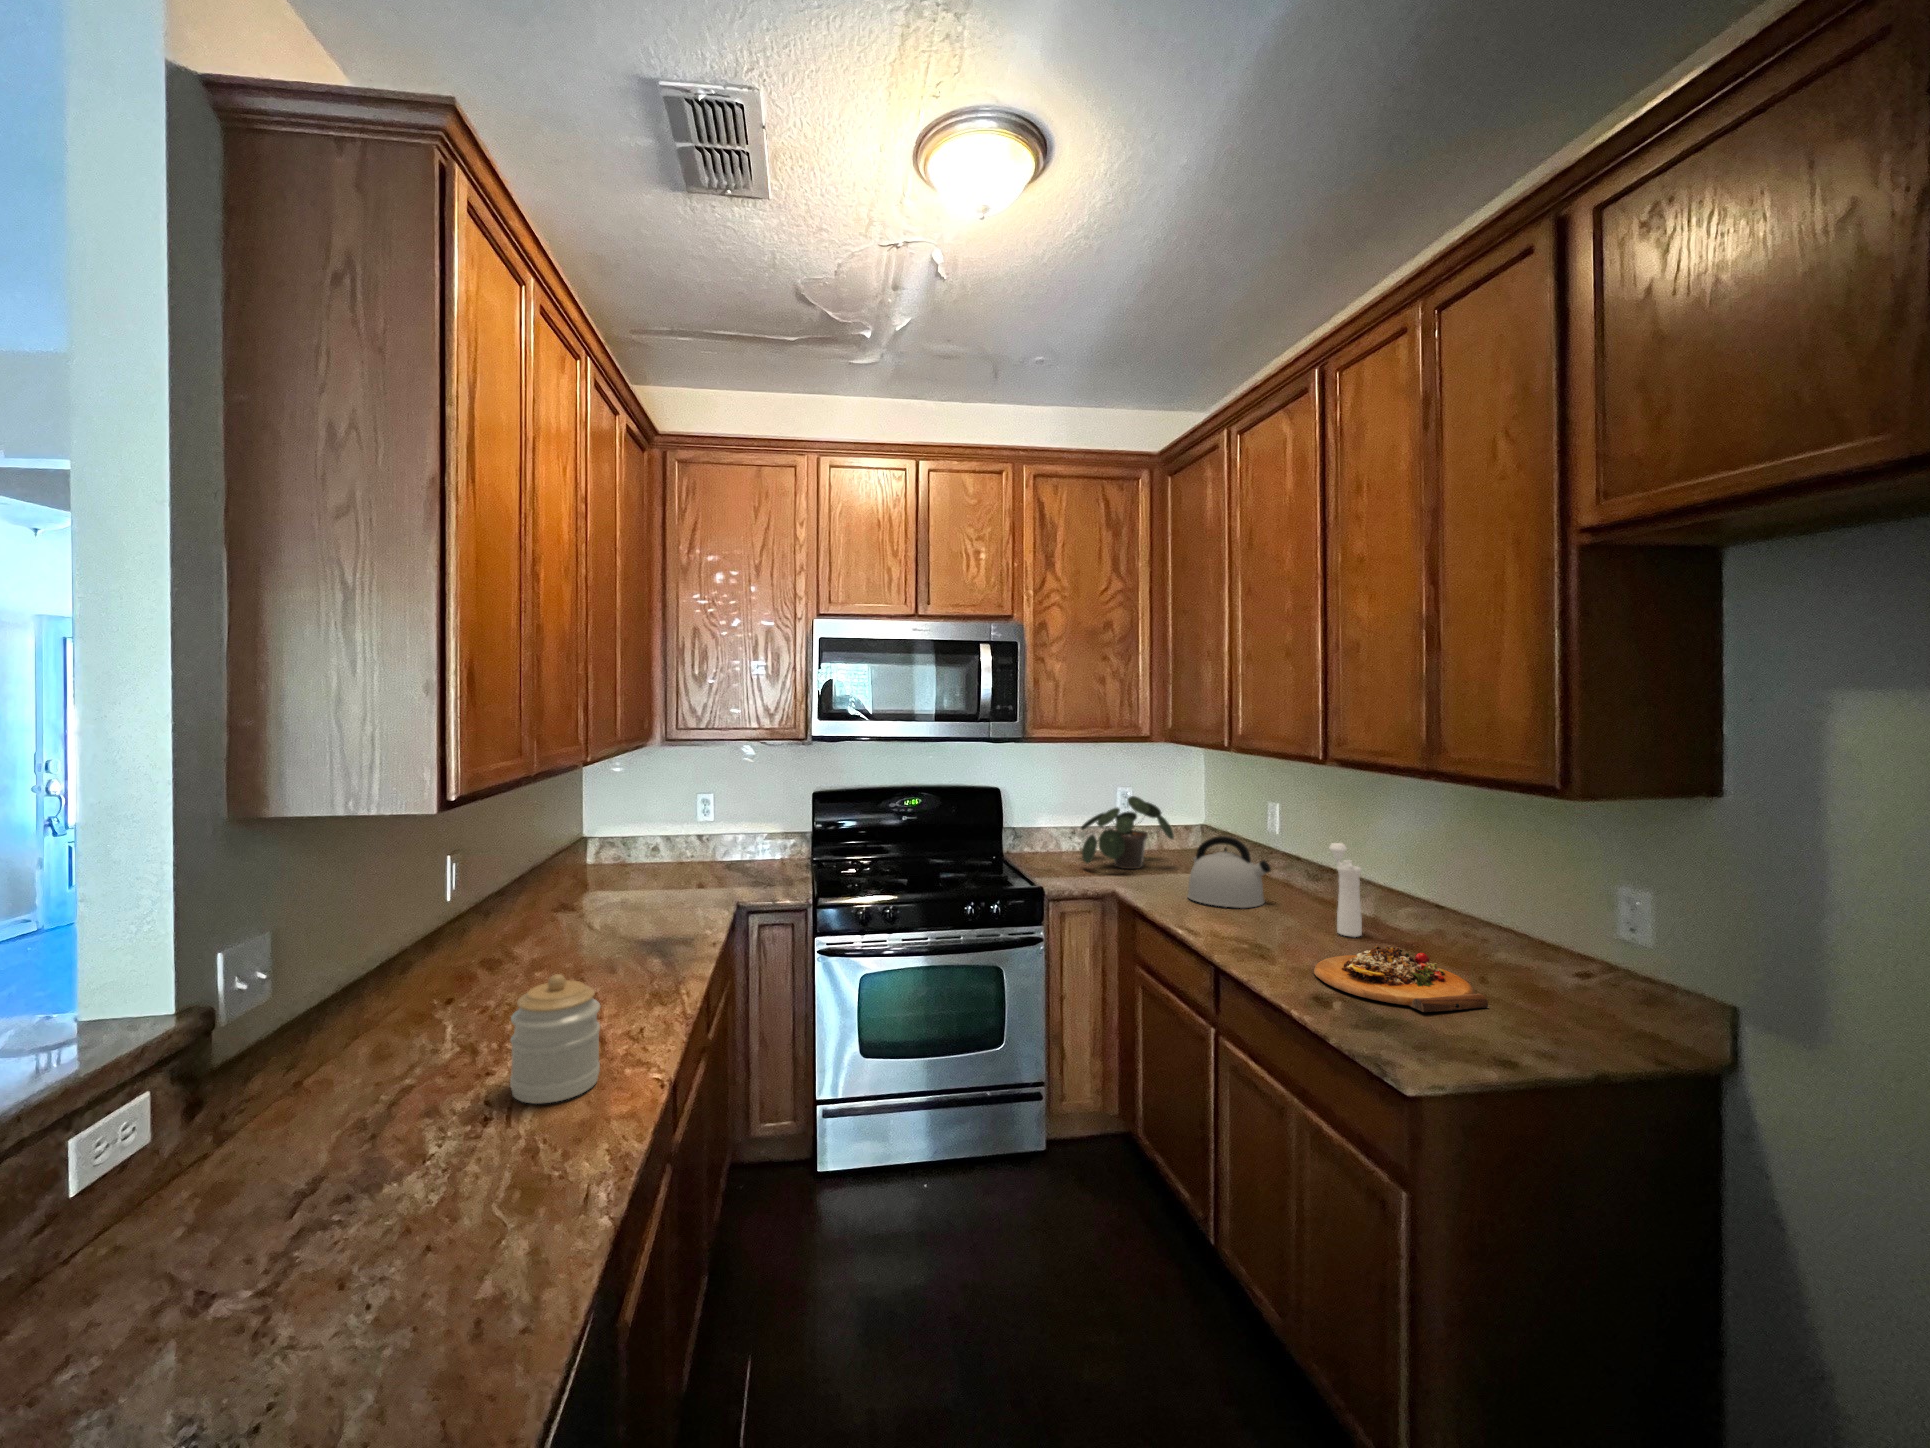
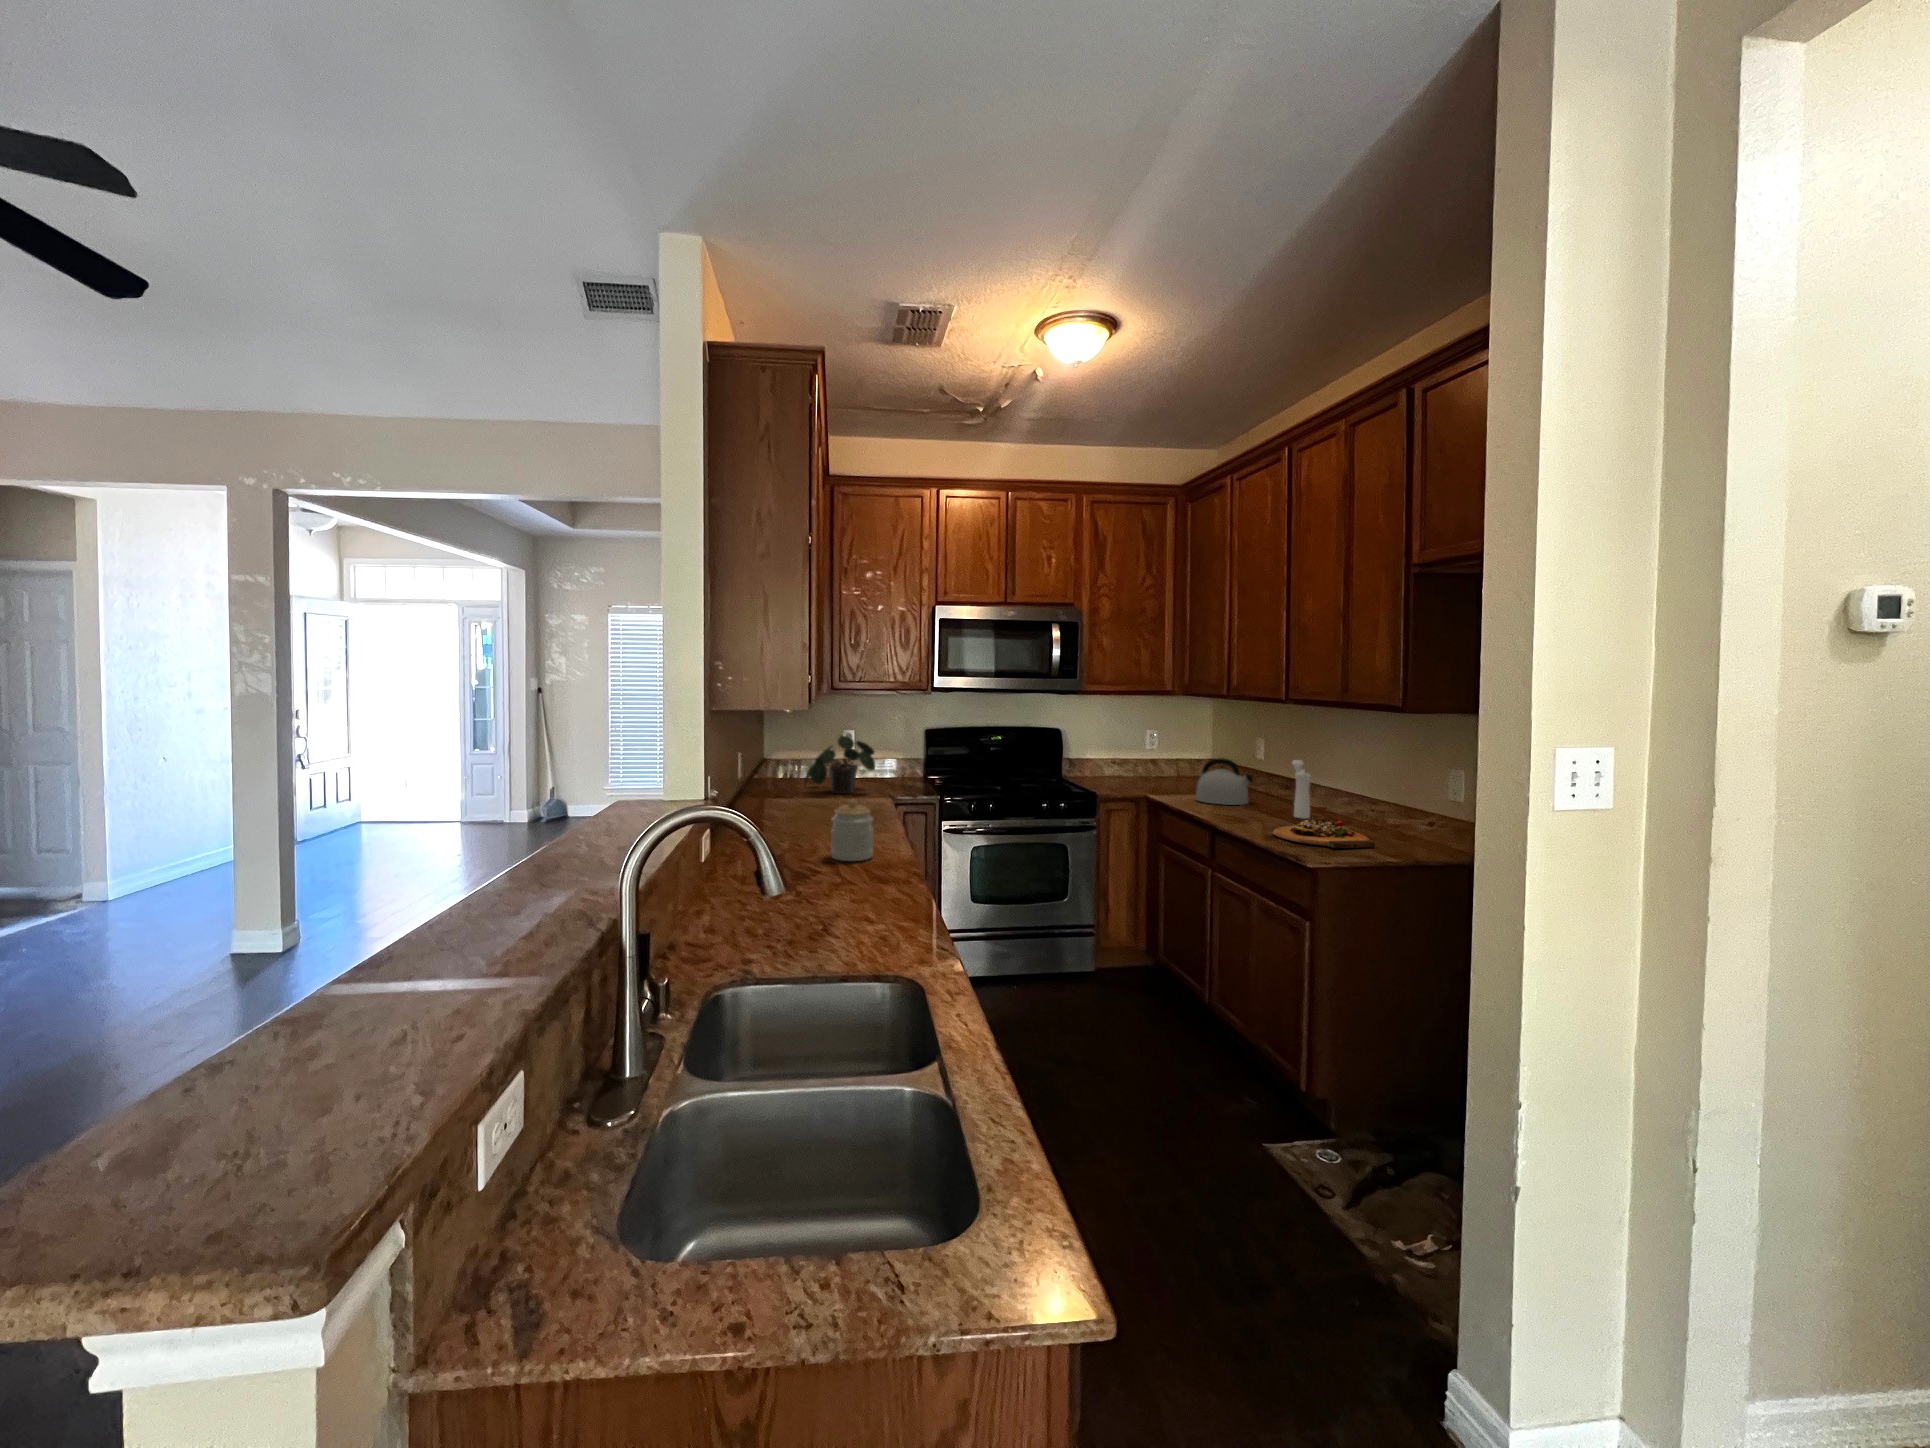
potted plant: present [1081,796,1174,869] -> present [804,736,875,794]

